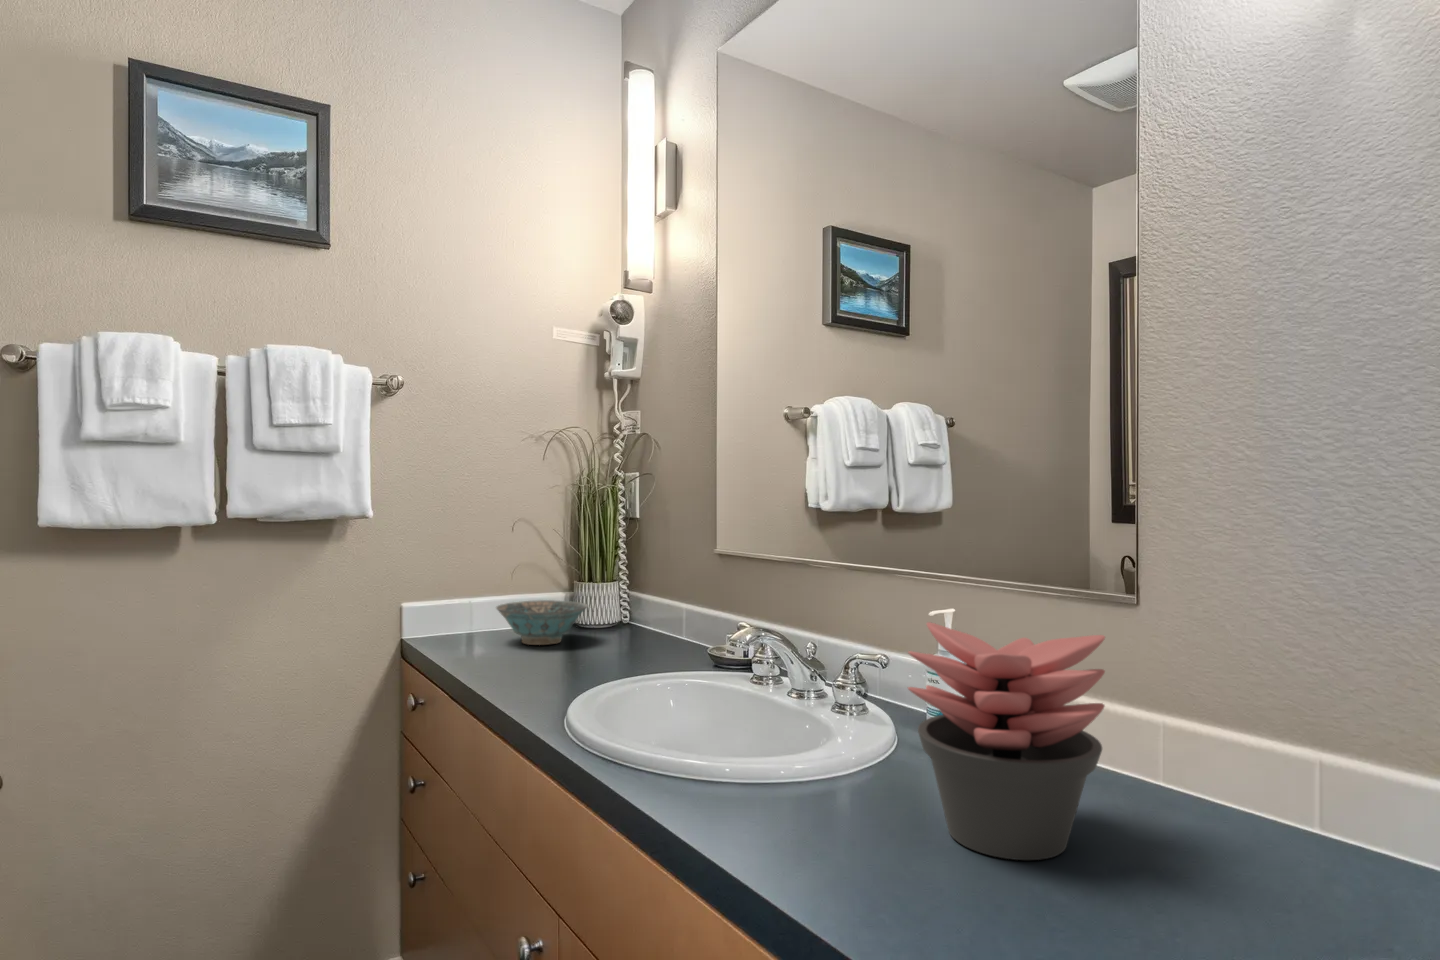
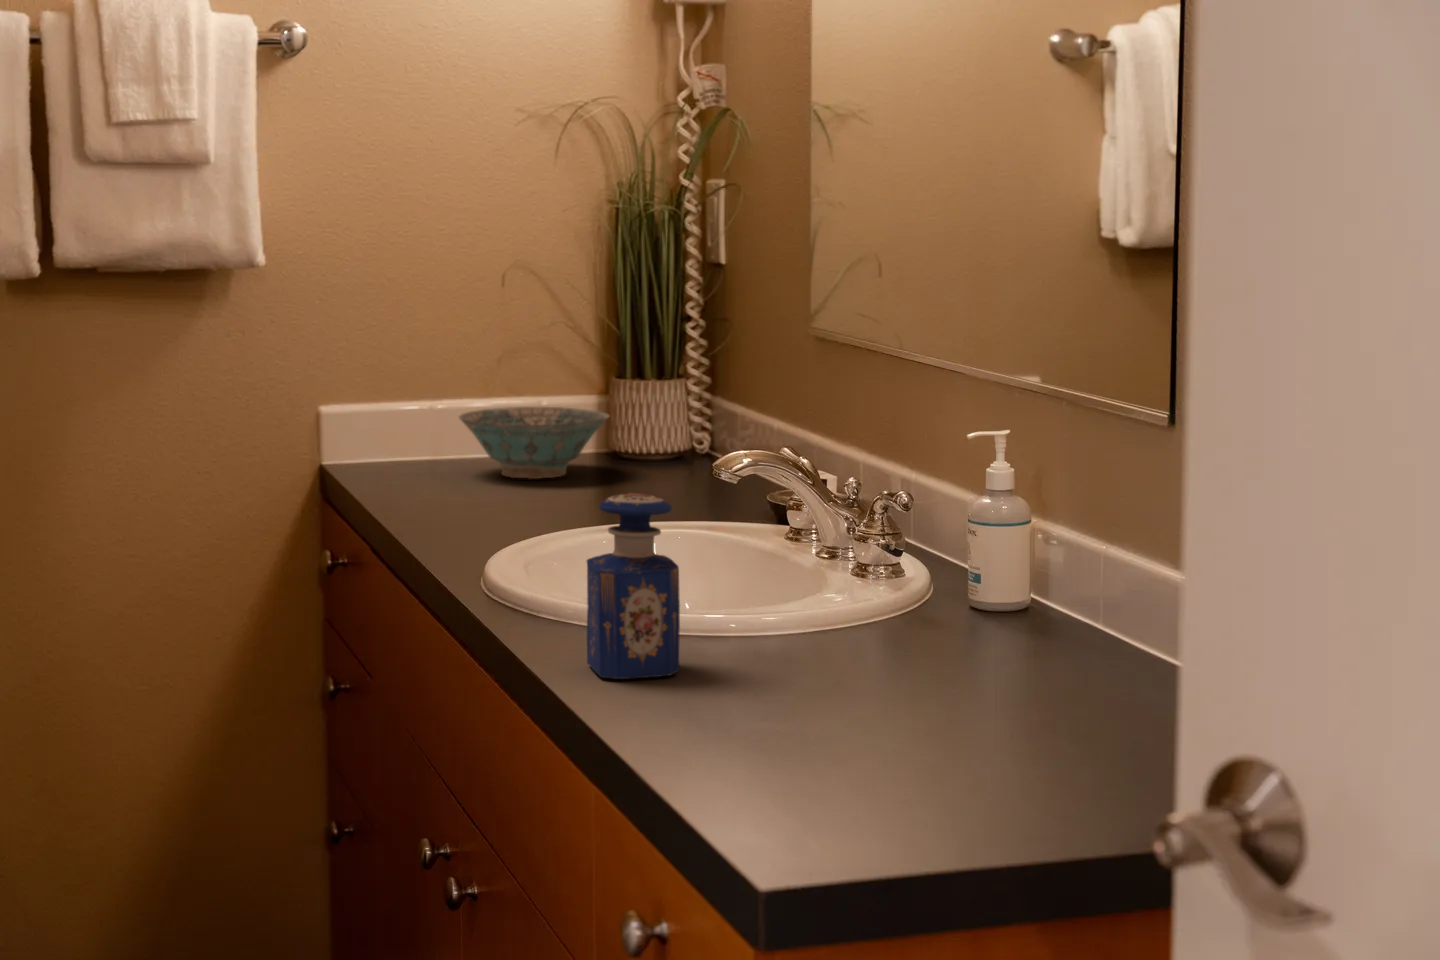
succulent plant: present [908,622,1105,860] -> none [782,438,1032,713]
perfume bottle: none [729,675,811,839] -> present [587,493,680,679]

